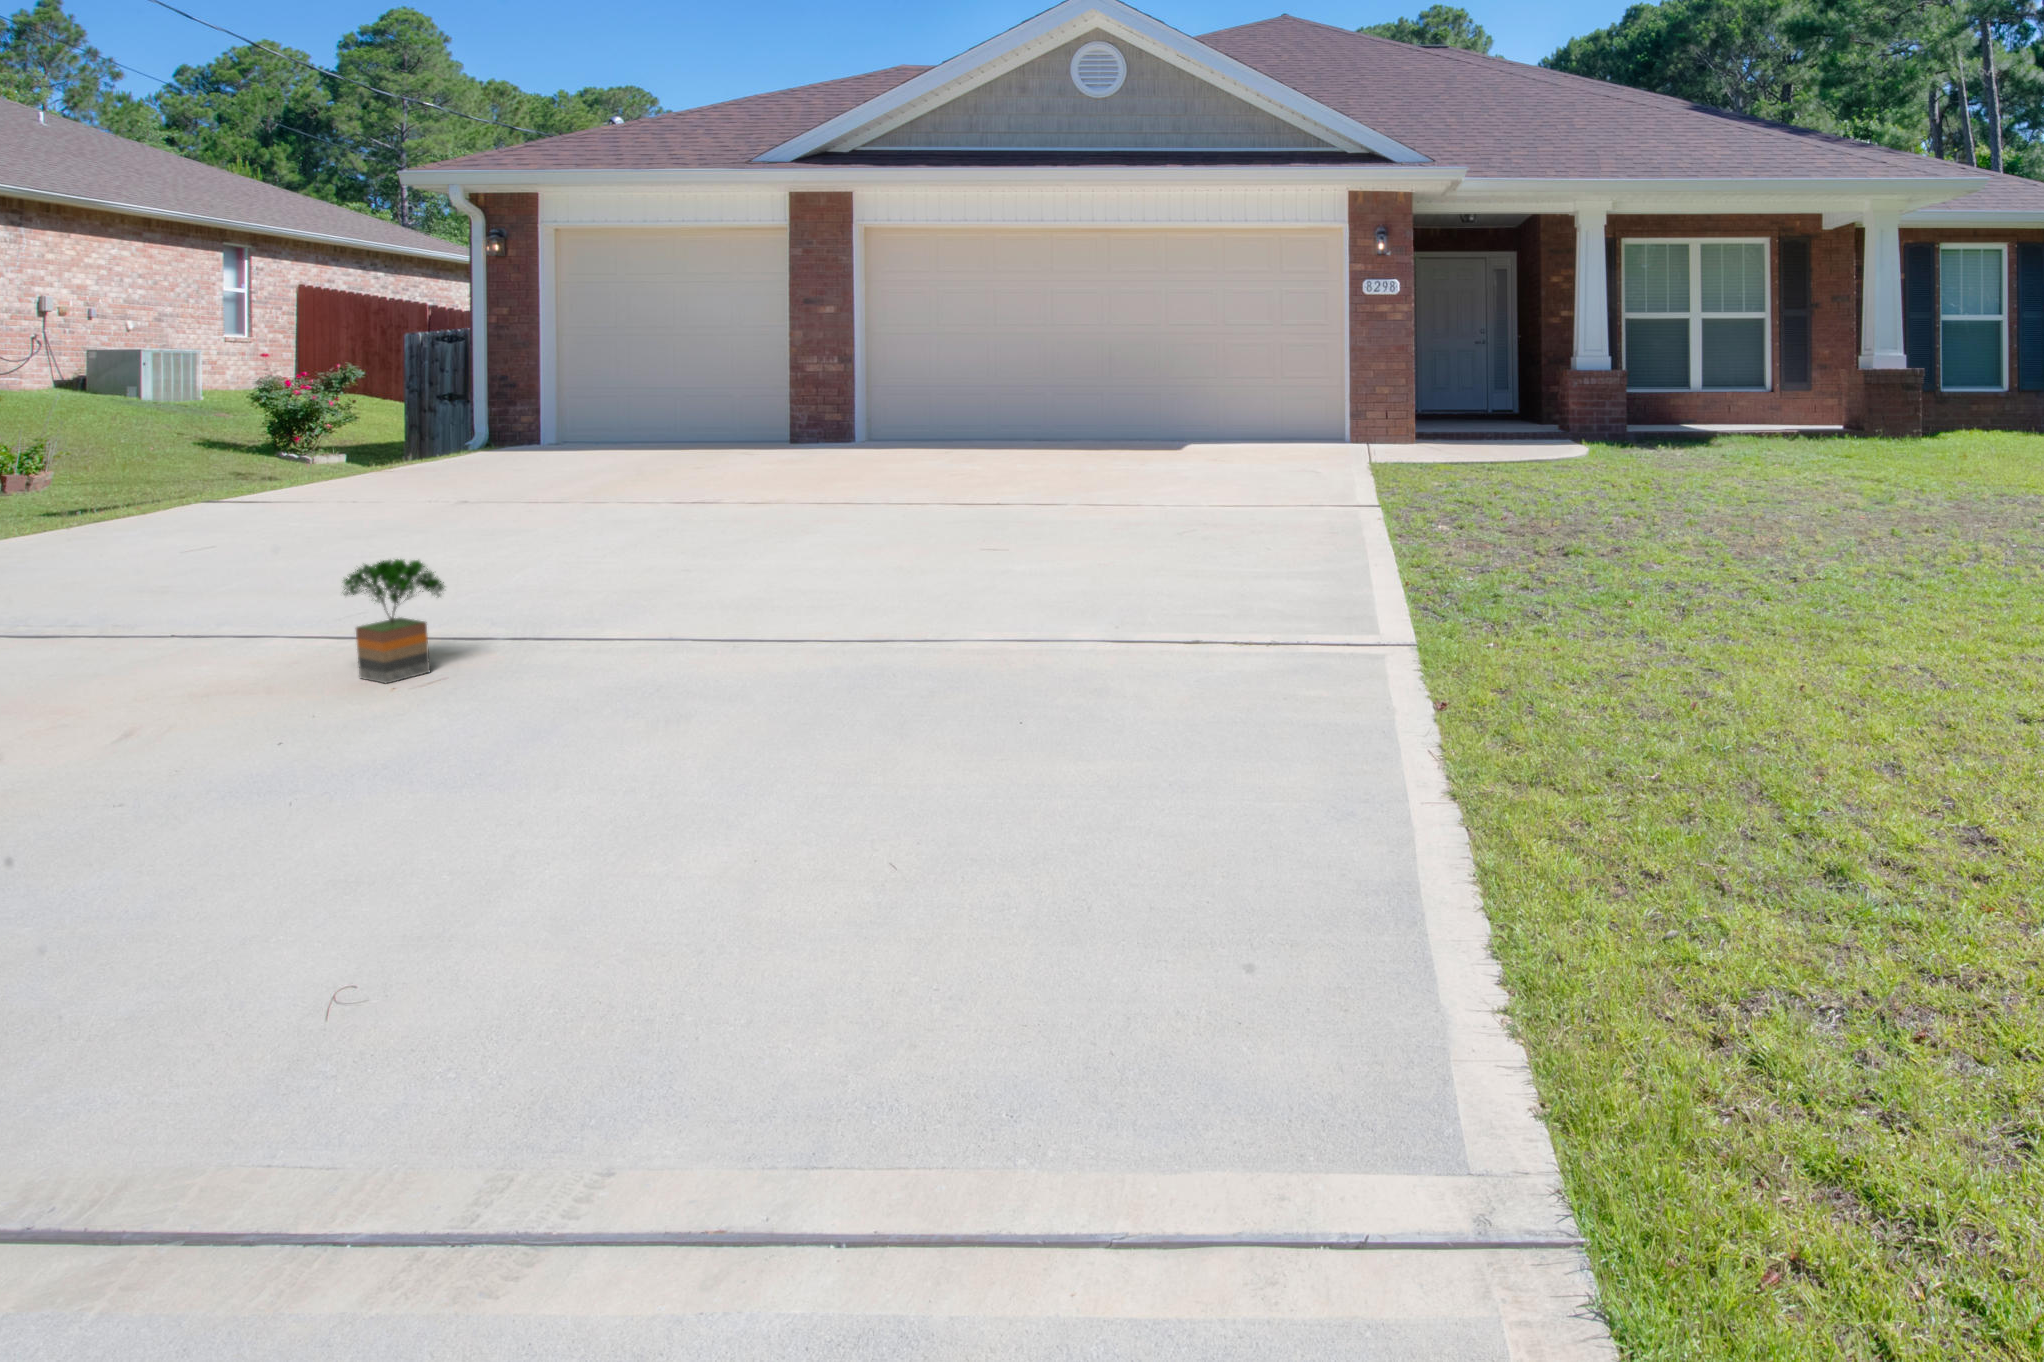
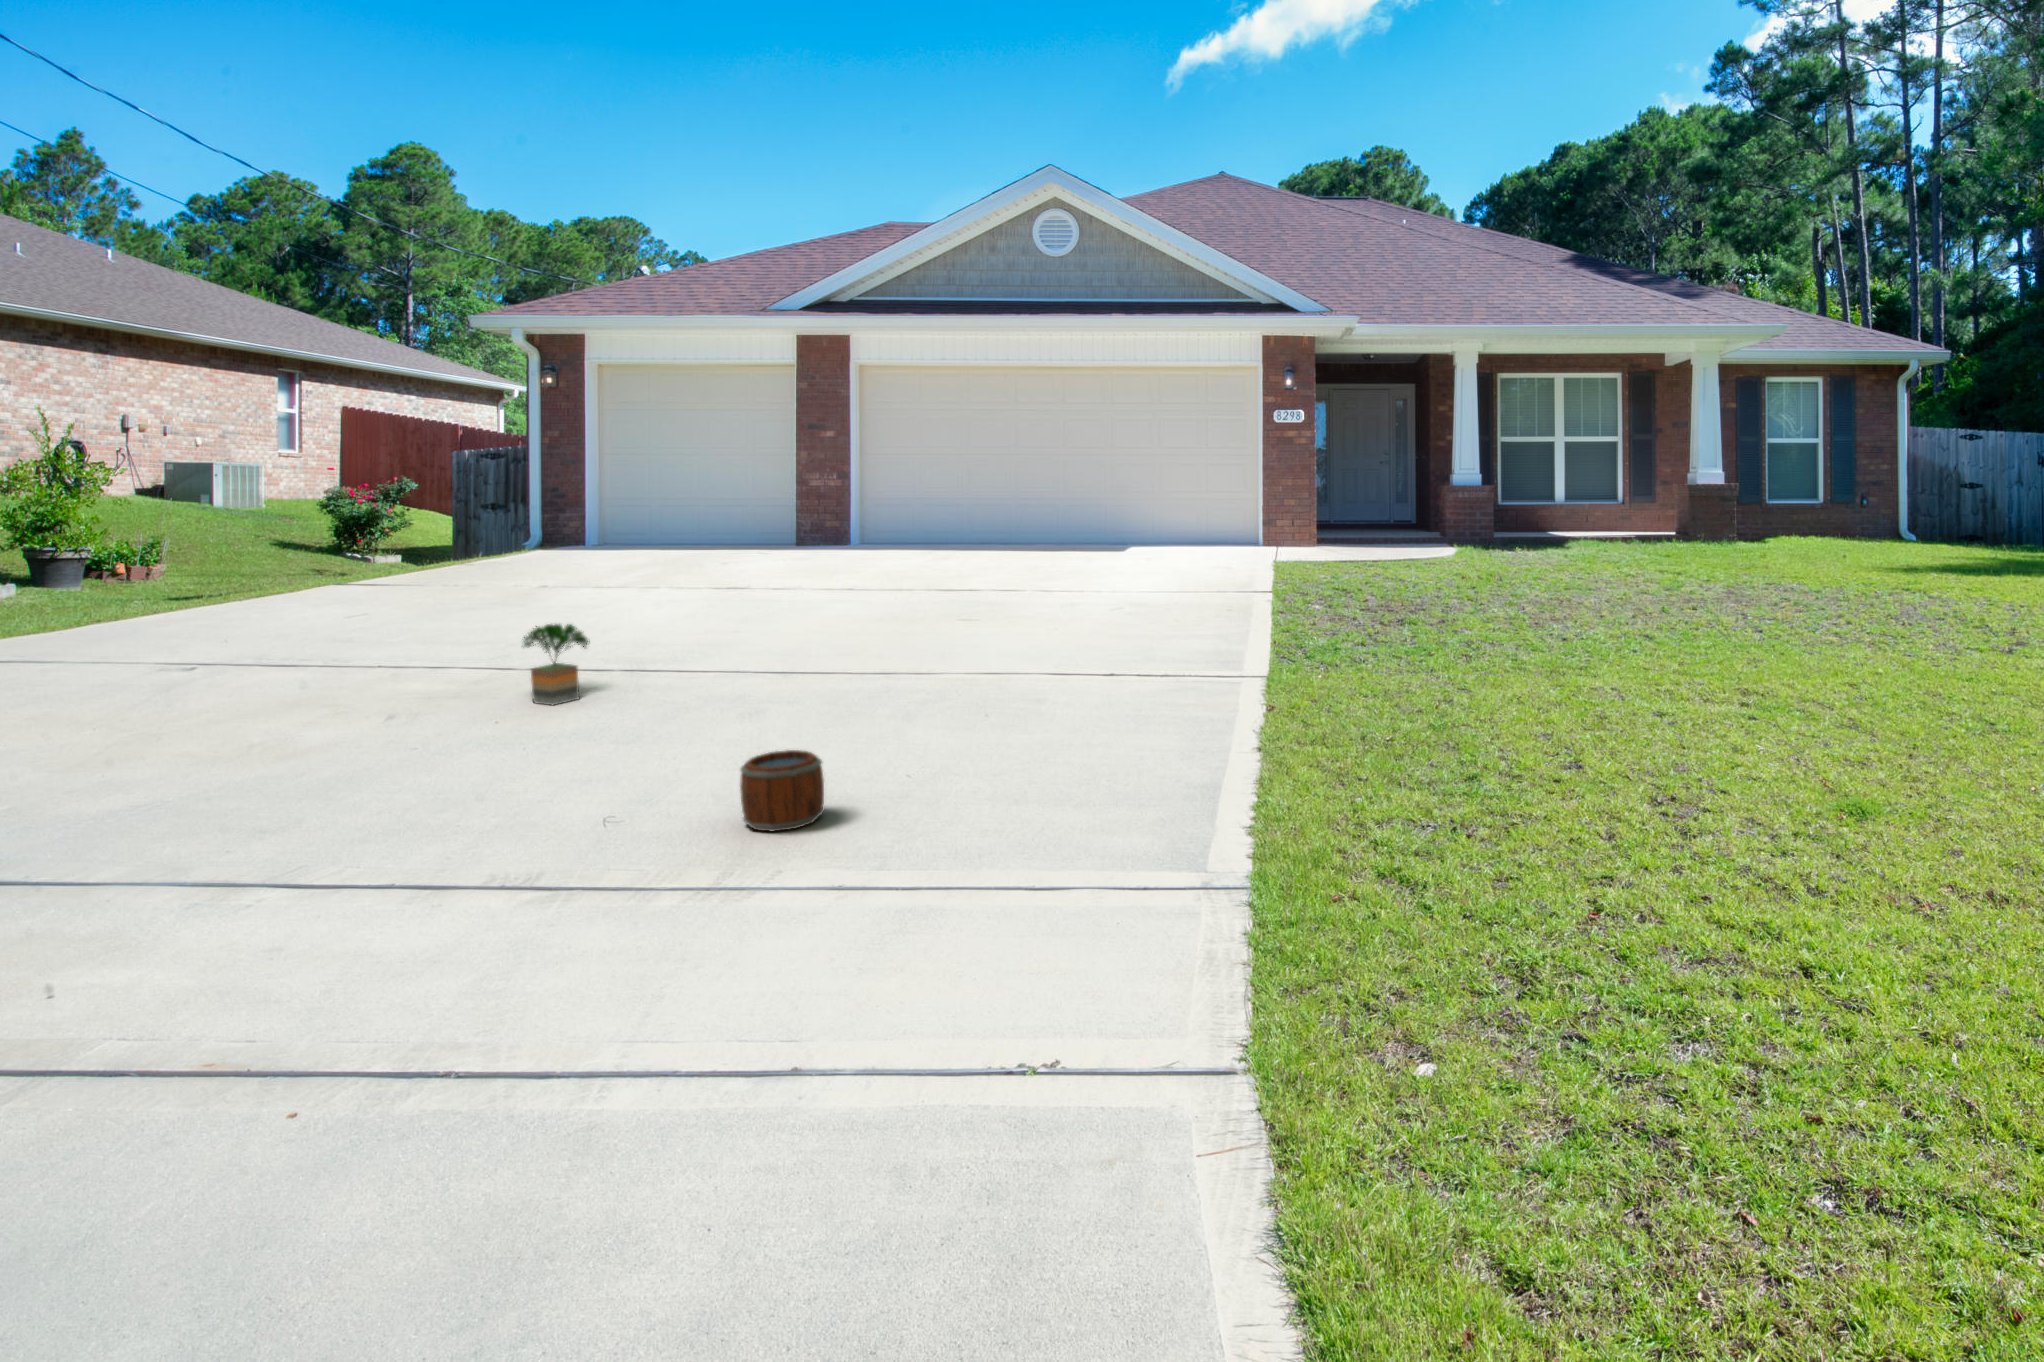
bucket: none [597,821,758,989] -> present [740,750,824,832]

